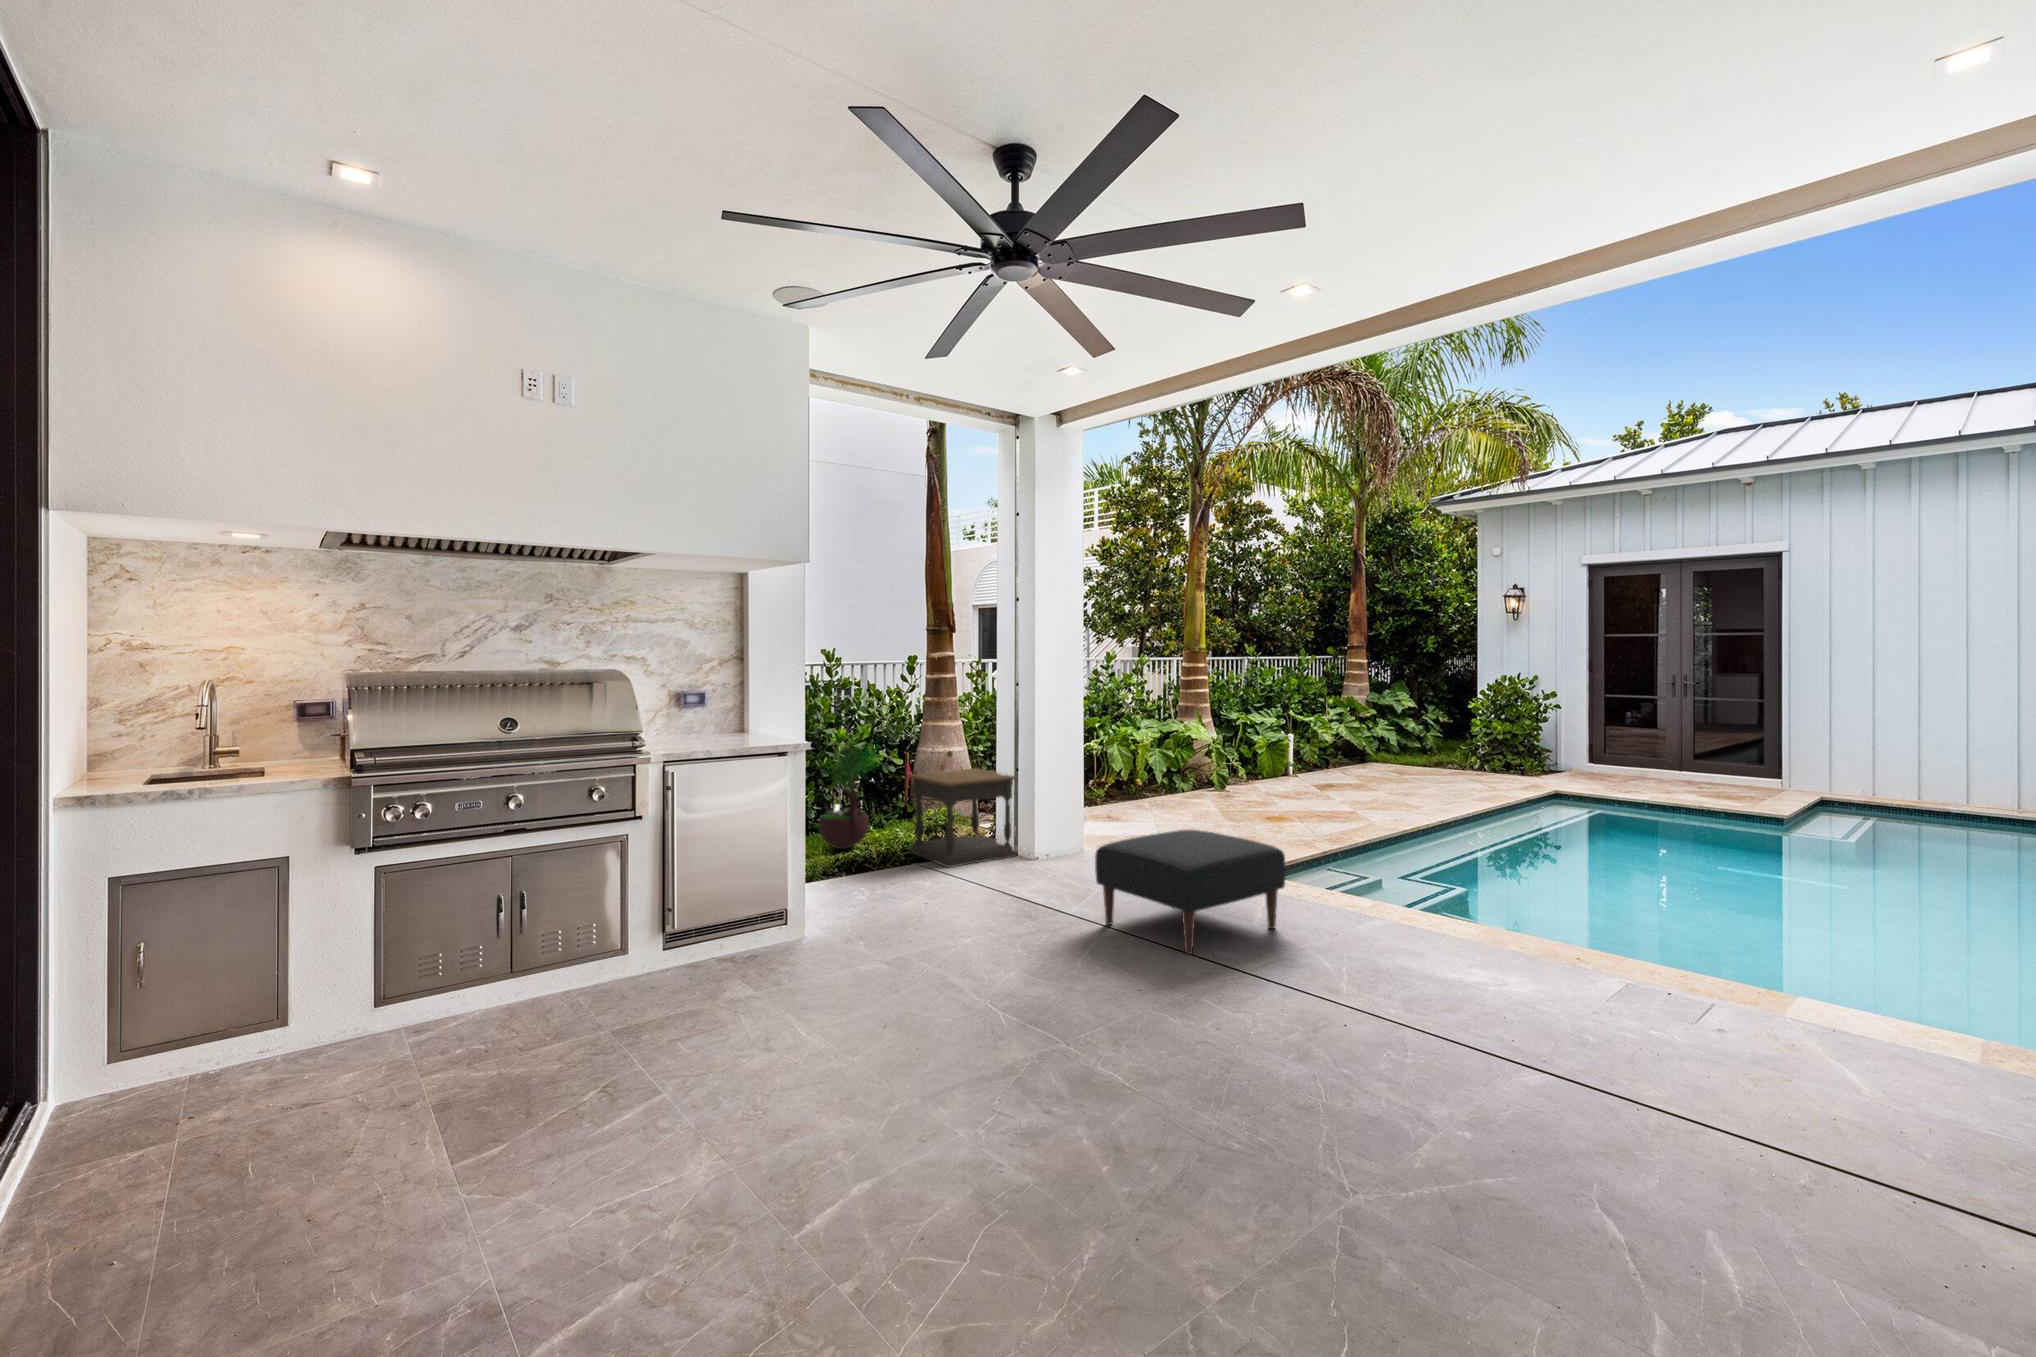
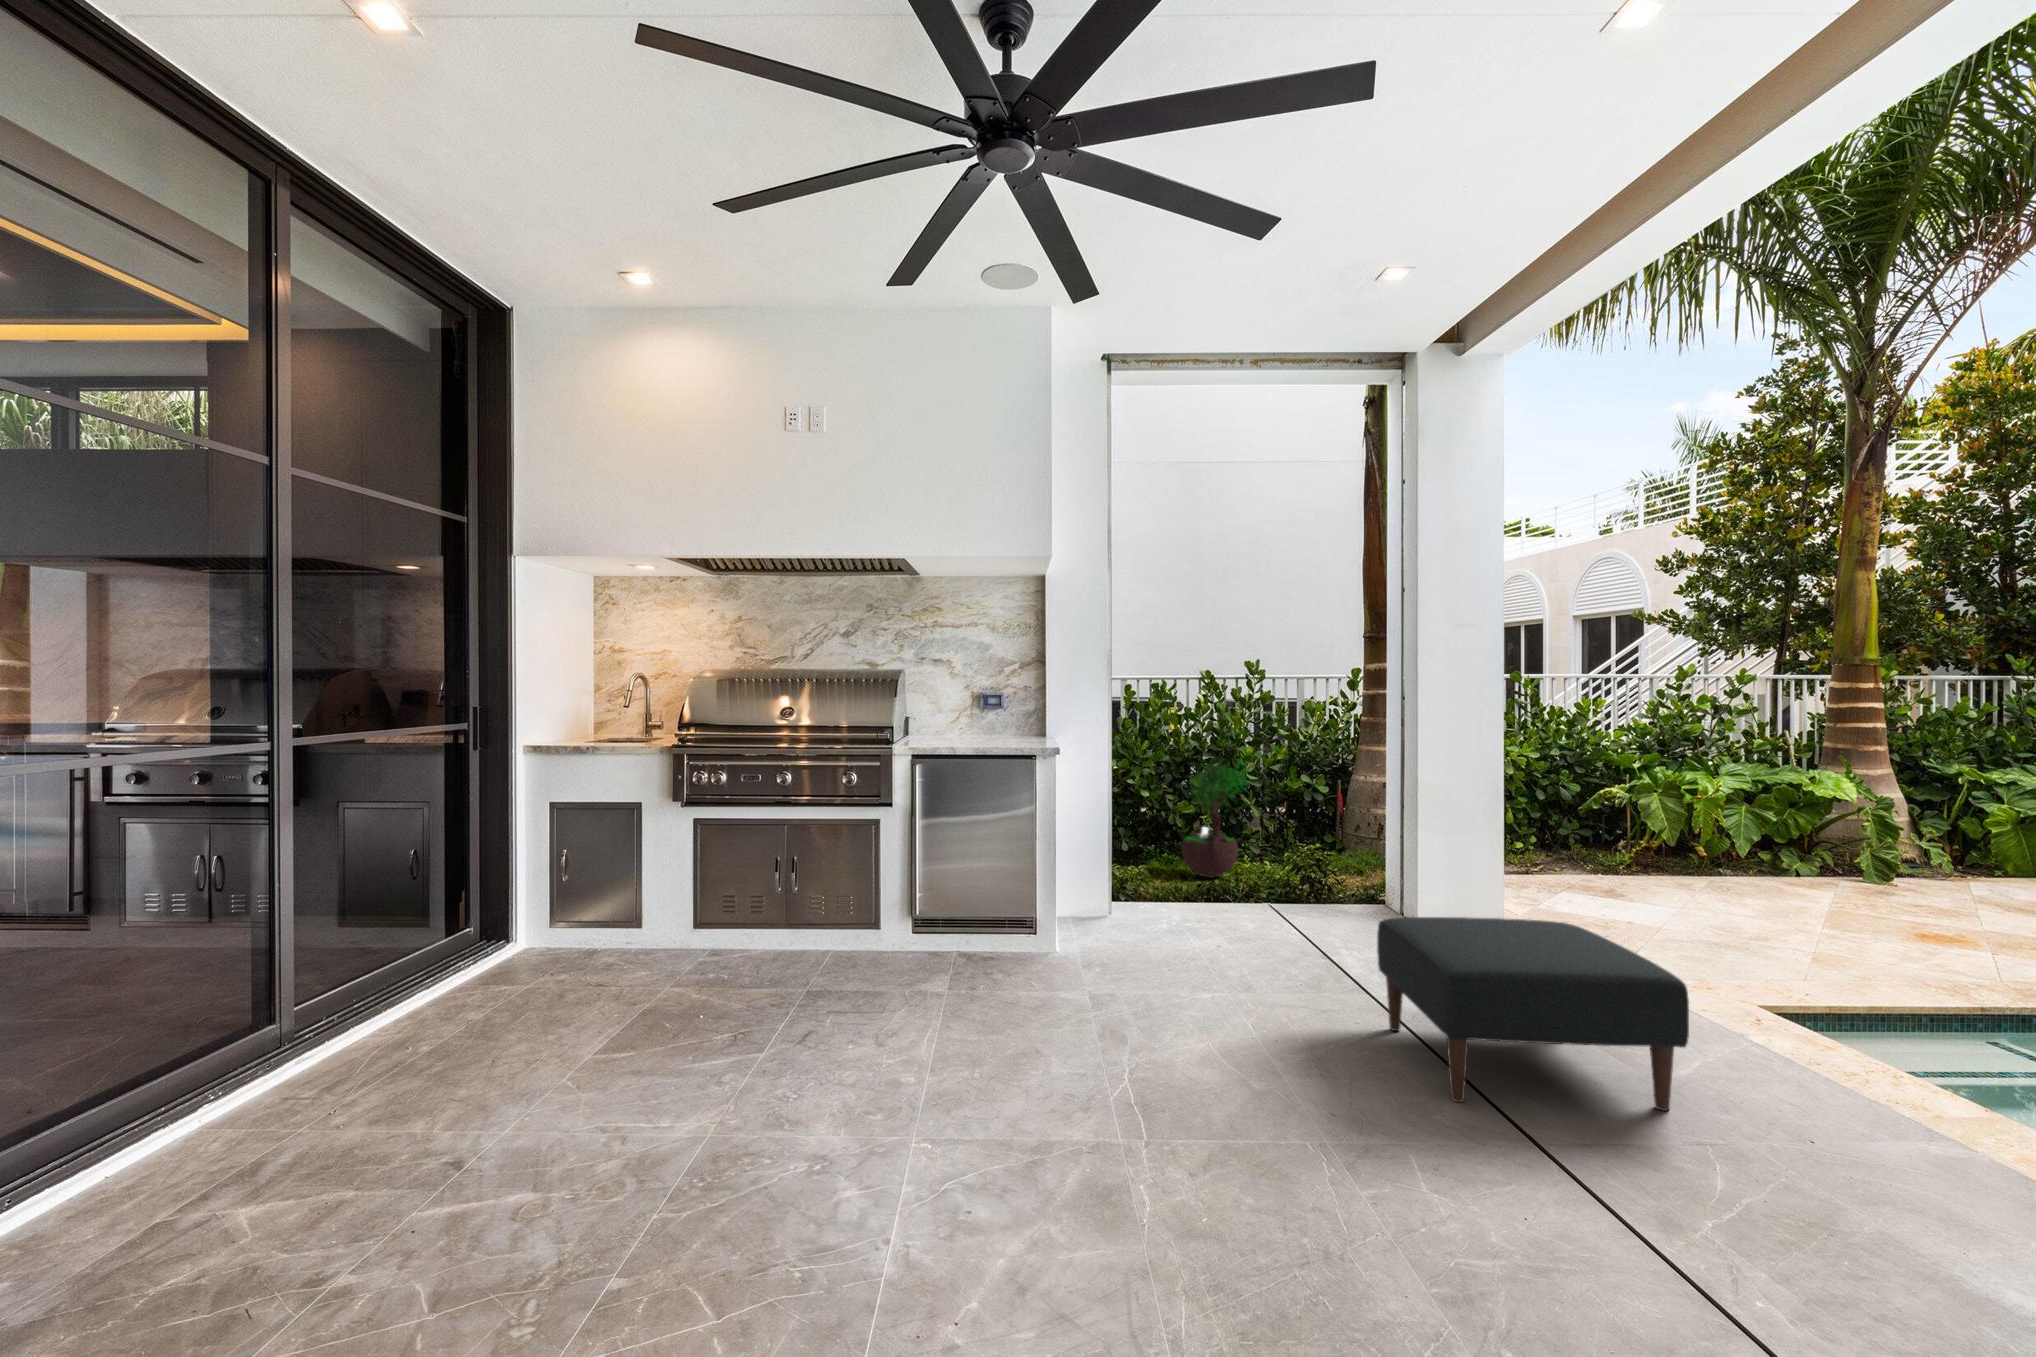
side table: present [909,768,1017,867] -> none [1270,801,1398,921]

